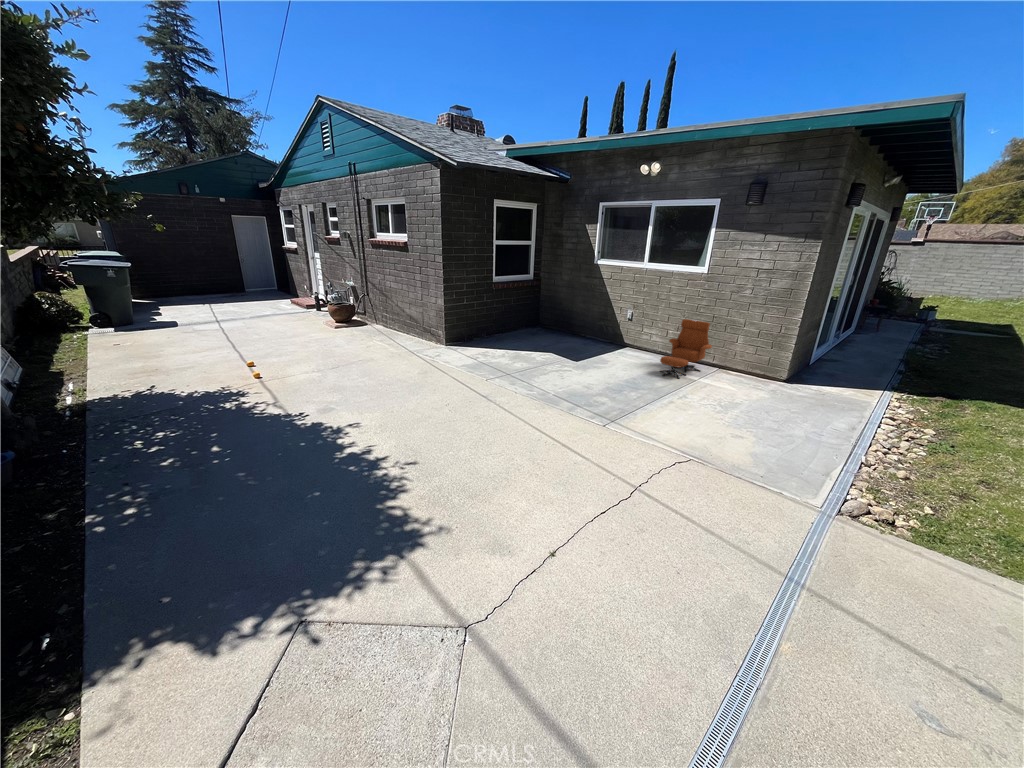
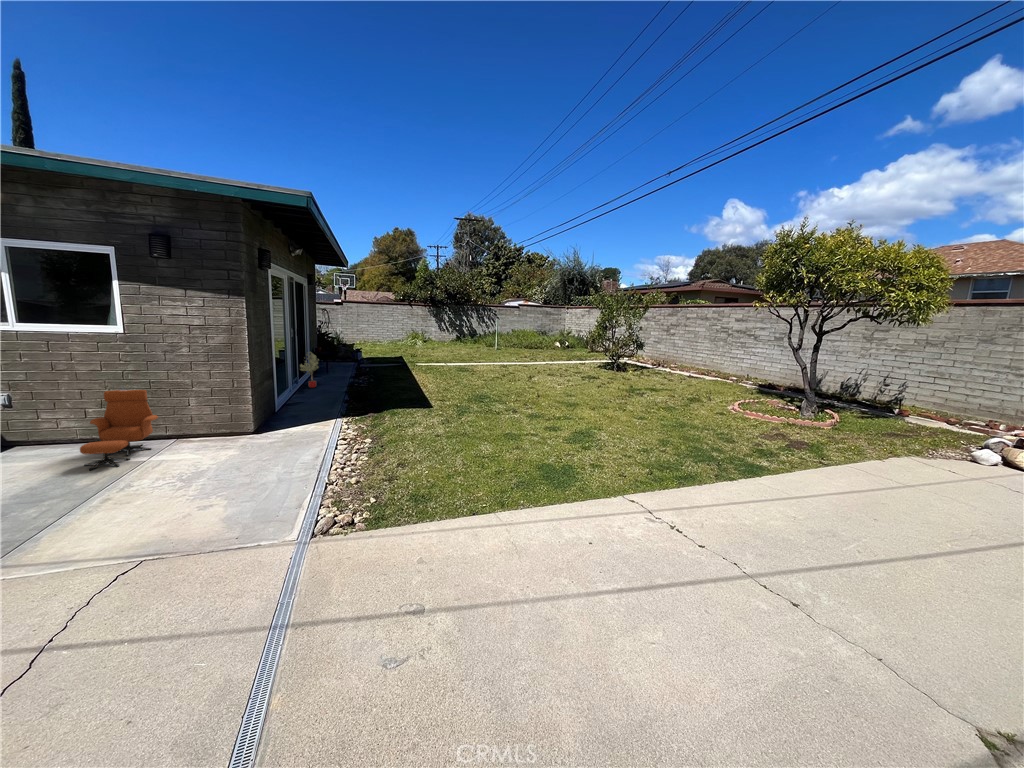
potted tree: none [846,303,876,346] -> present [300,352,318,388]

